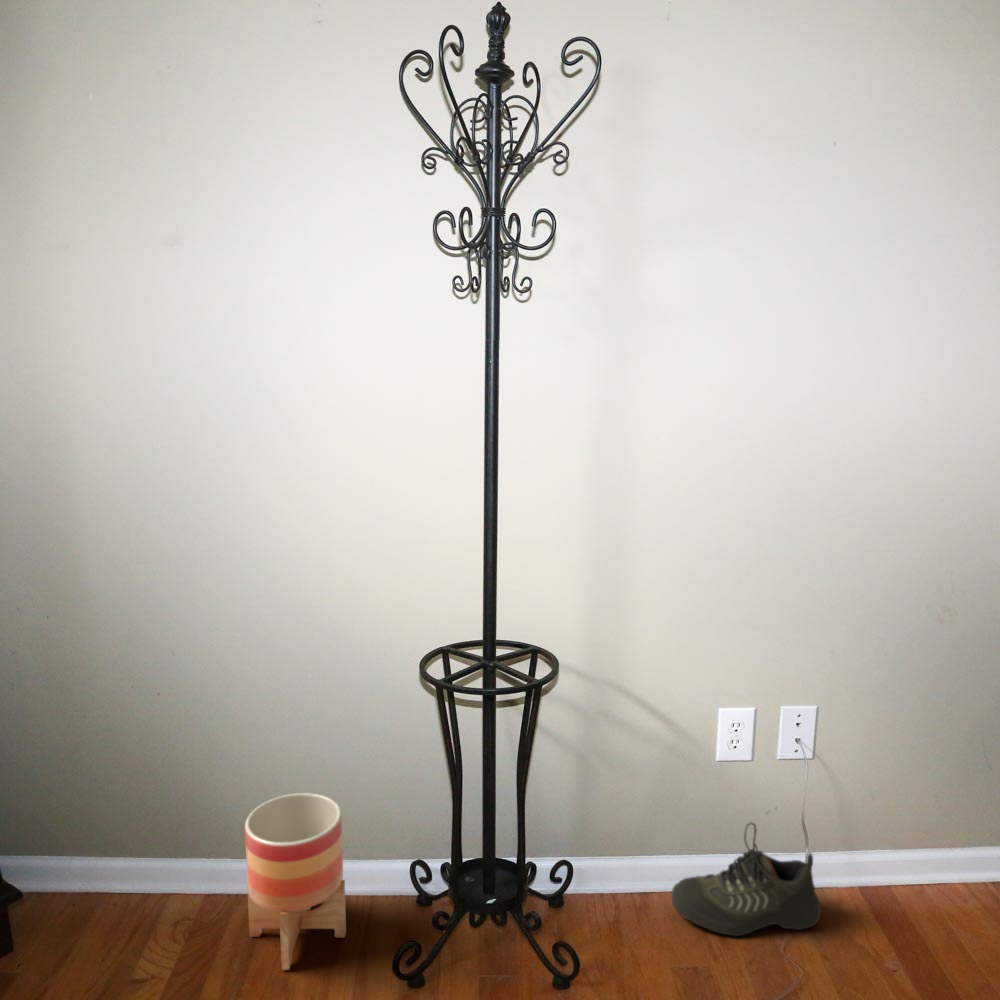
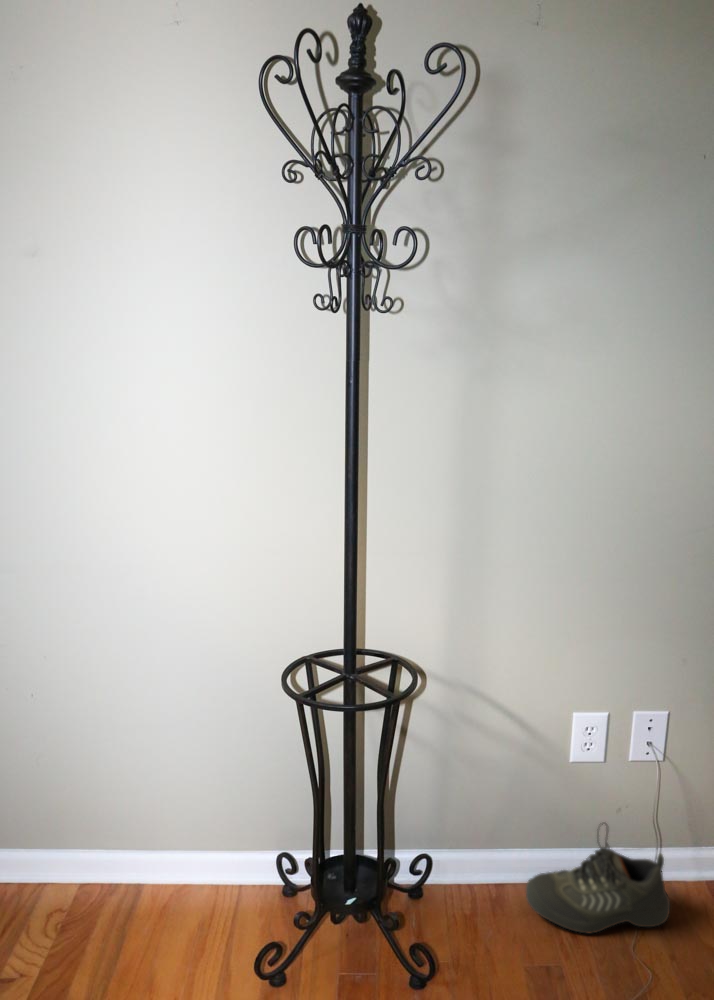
planter: present [245,793,346,970] -> none [114,792,213,966]

